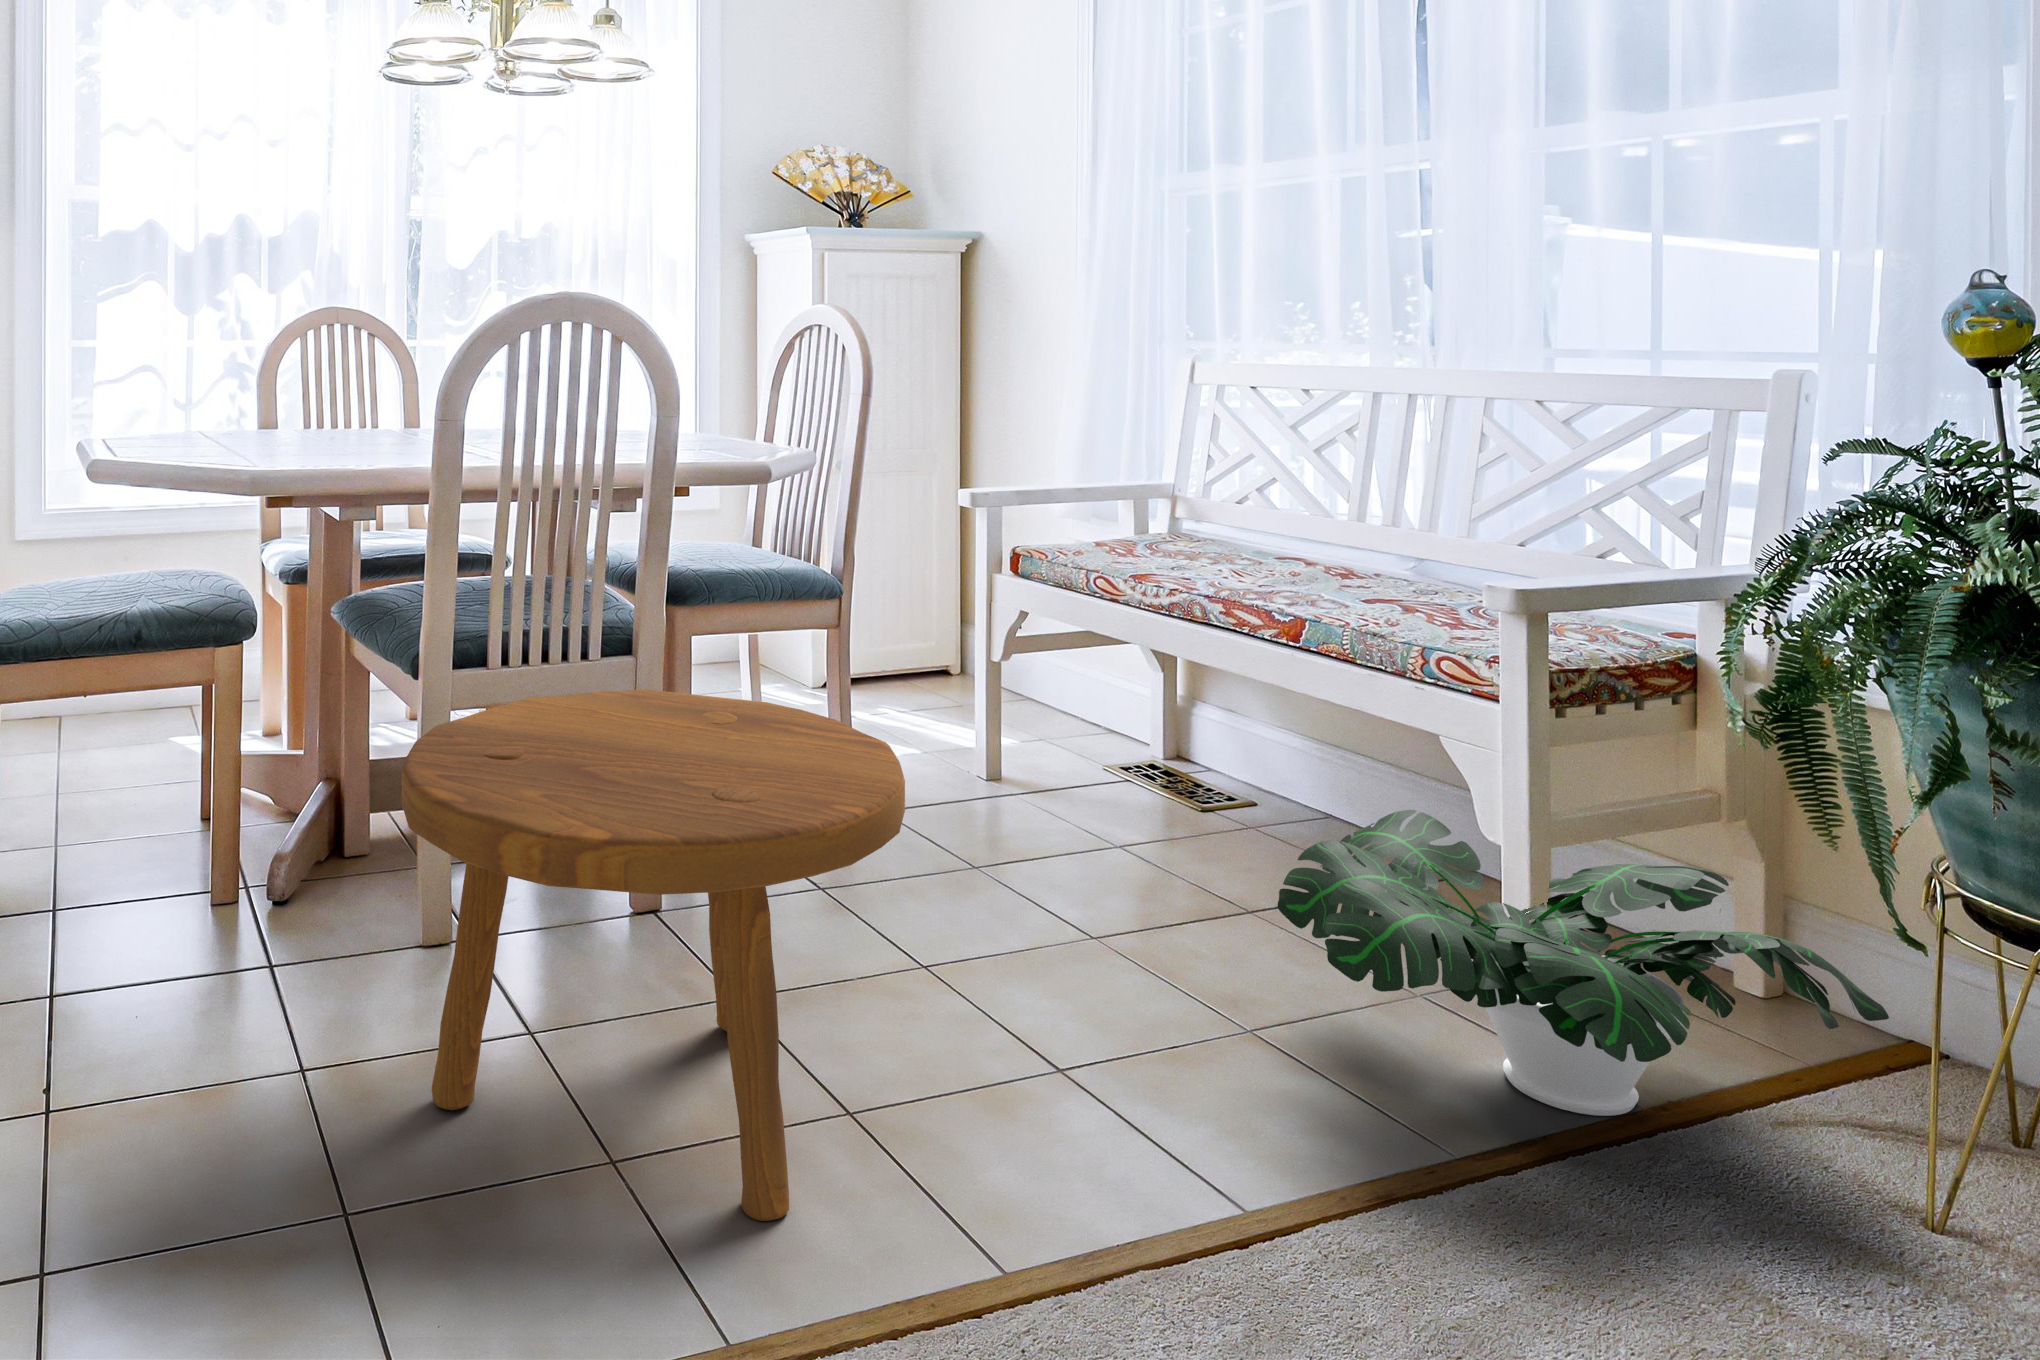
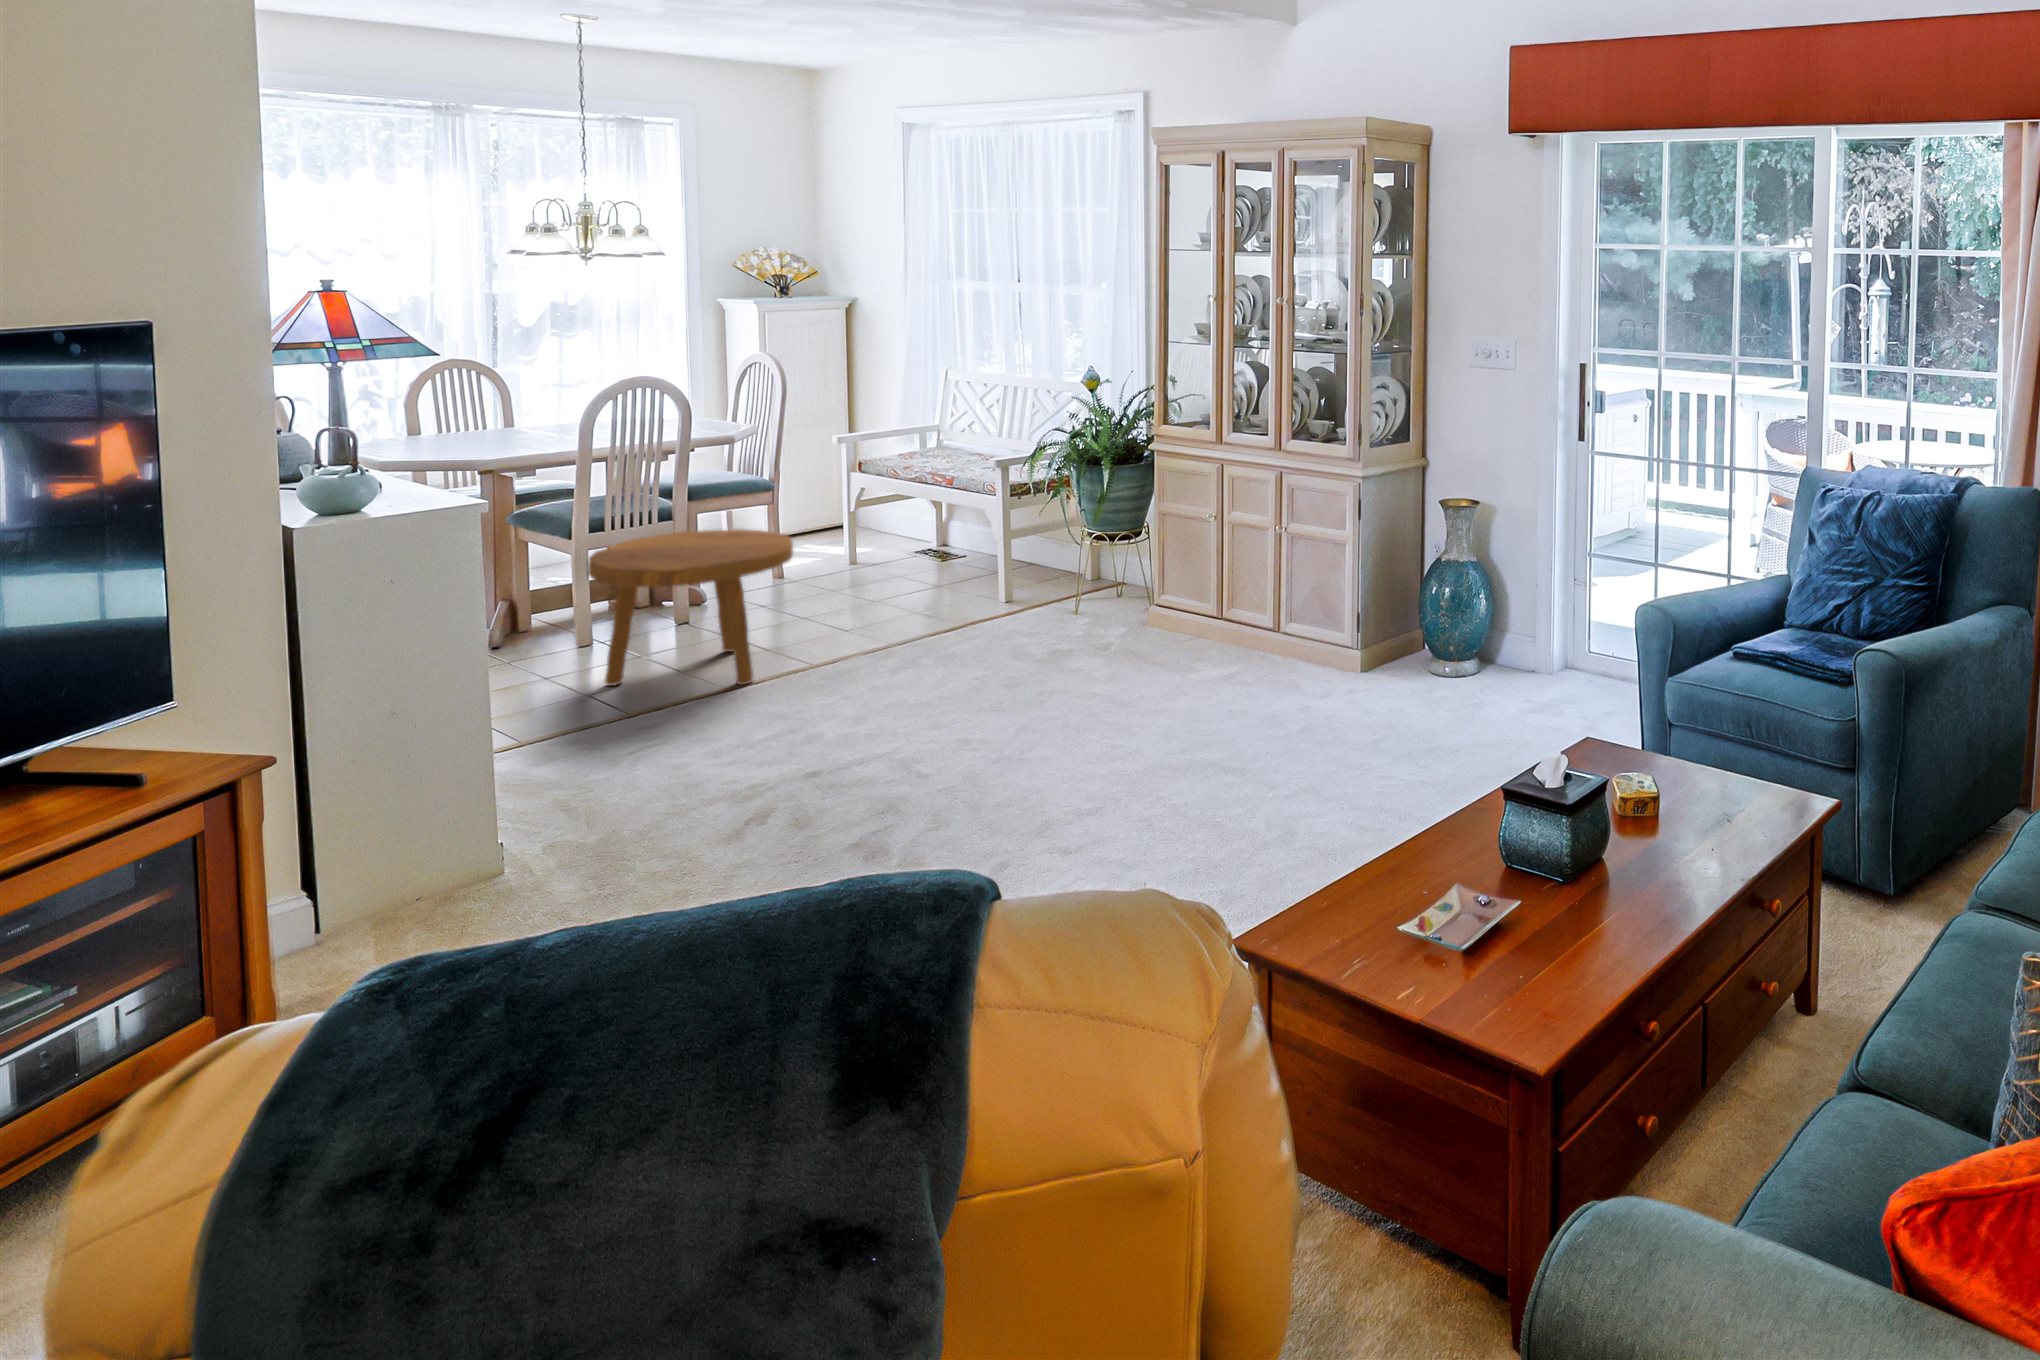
potted plant: present [1278,810,1889,1116] -> none [938,540,1102,621]

